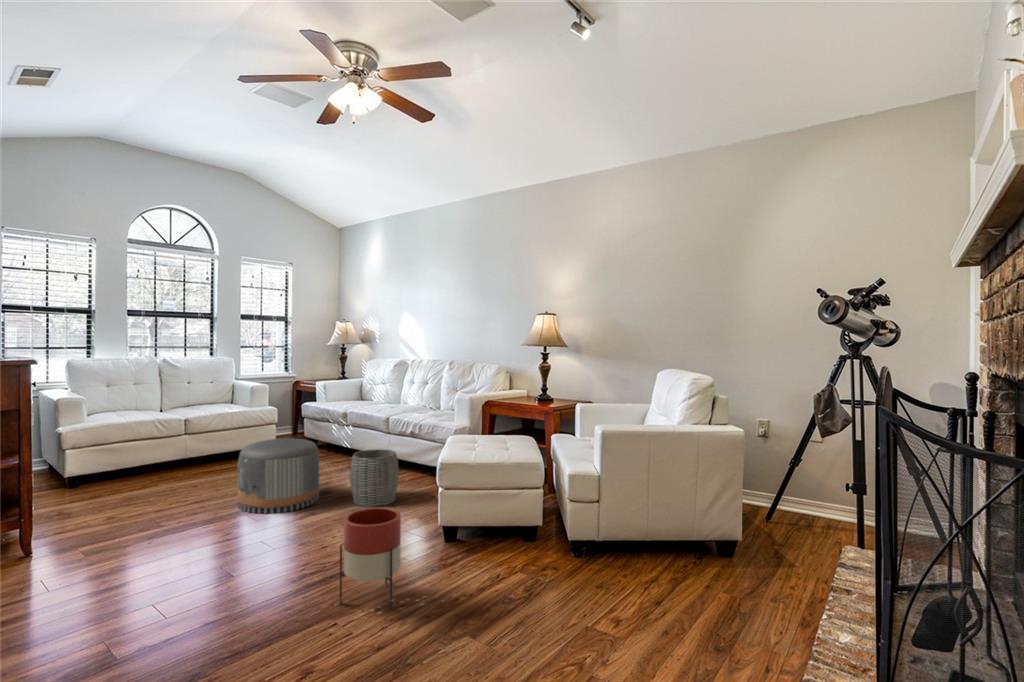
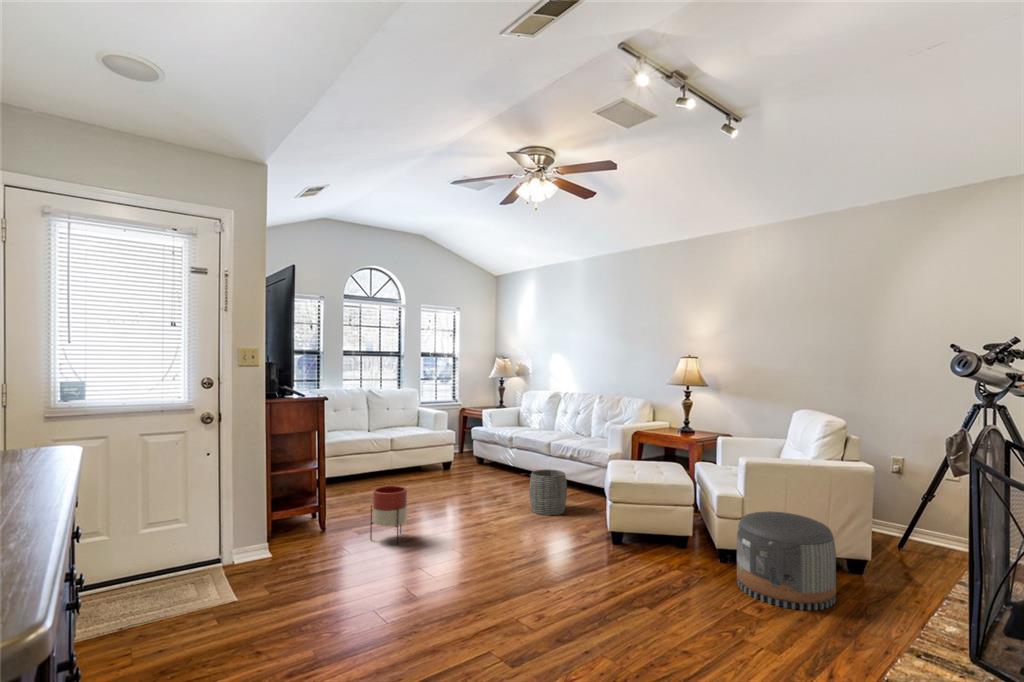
pouf: present [237,438,319,514] -> present [737,511,836,610]
planter: present [340,507,401,609] -> present [370,486,407,545]

